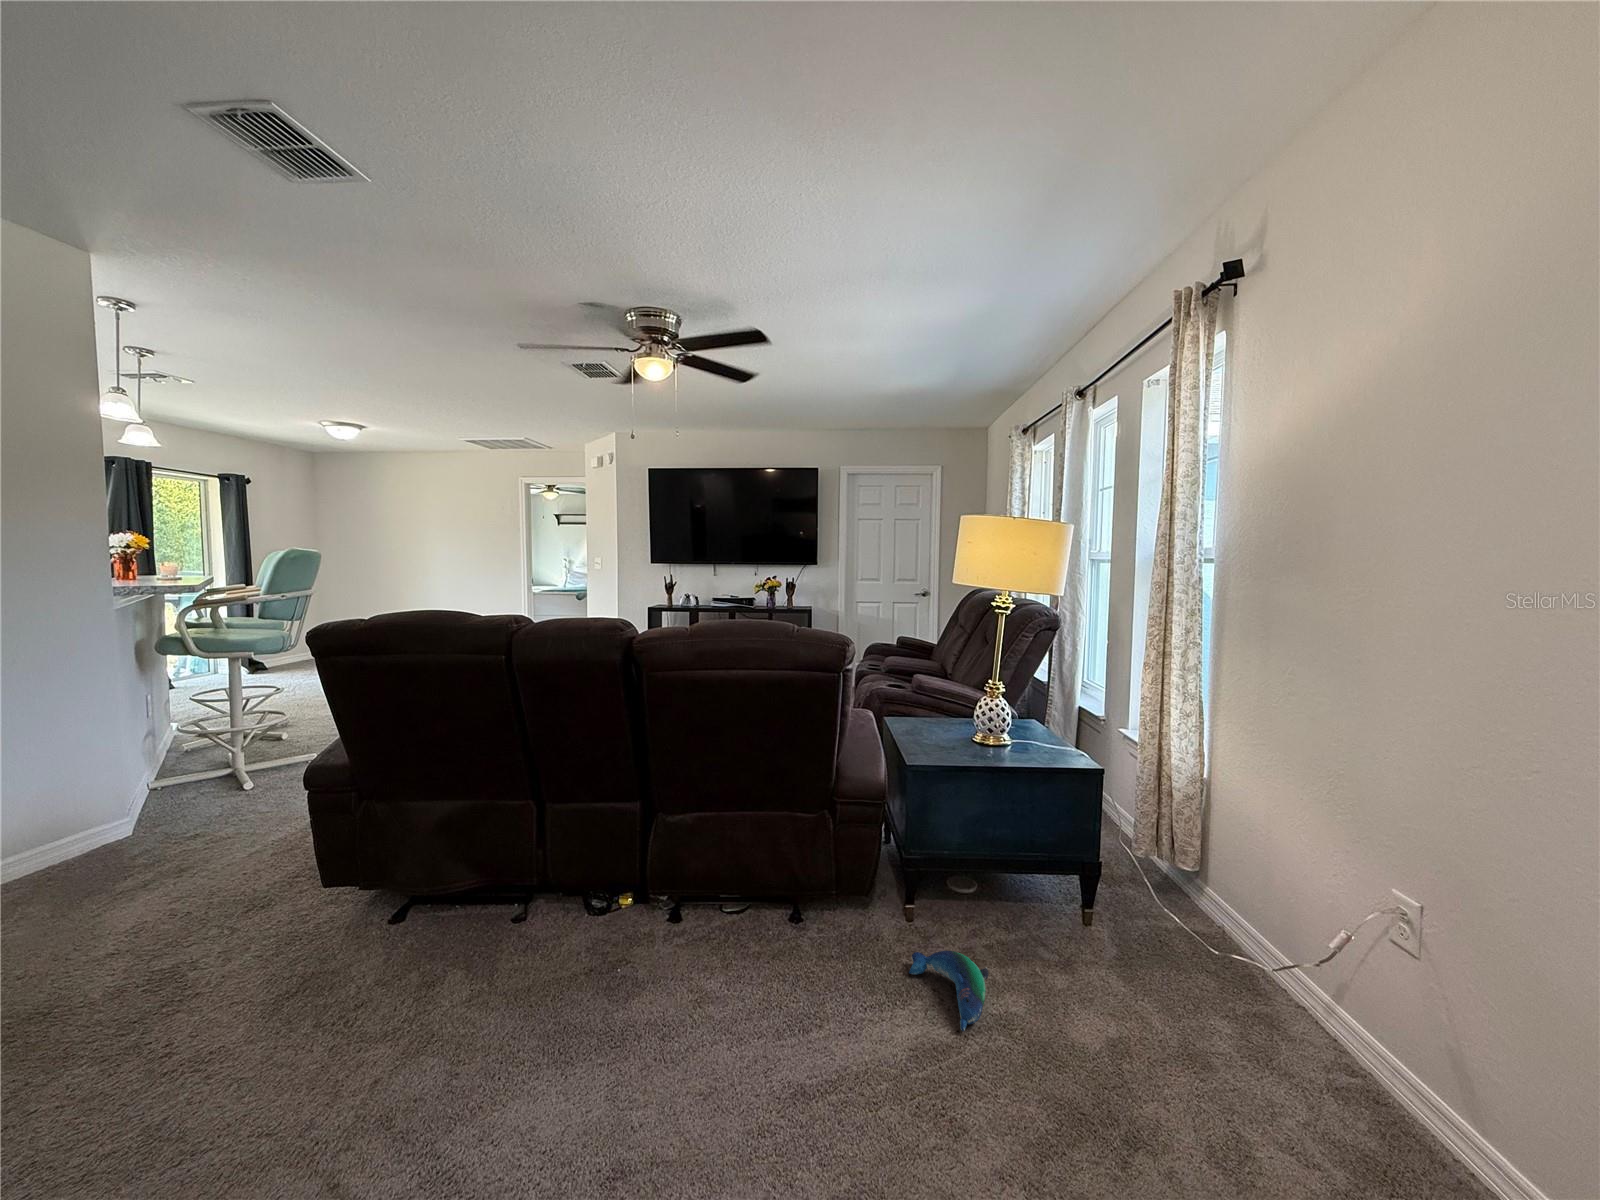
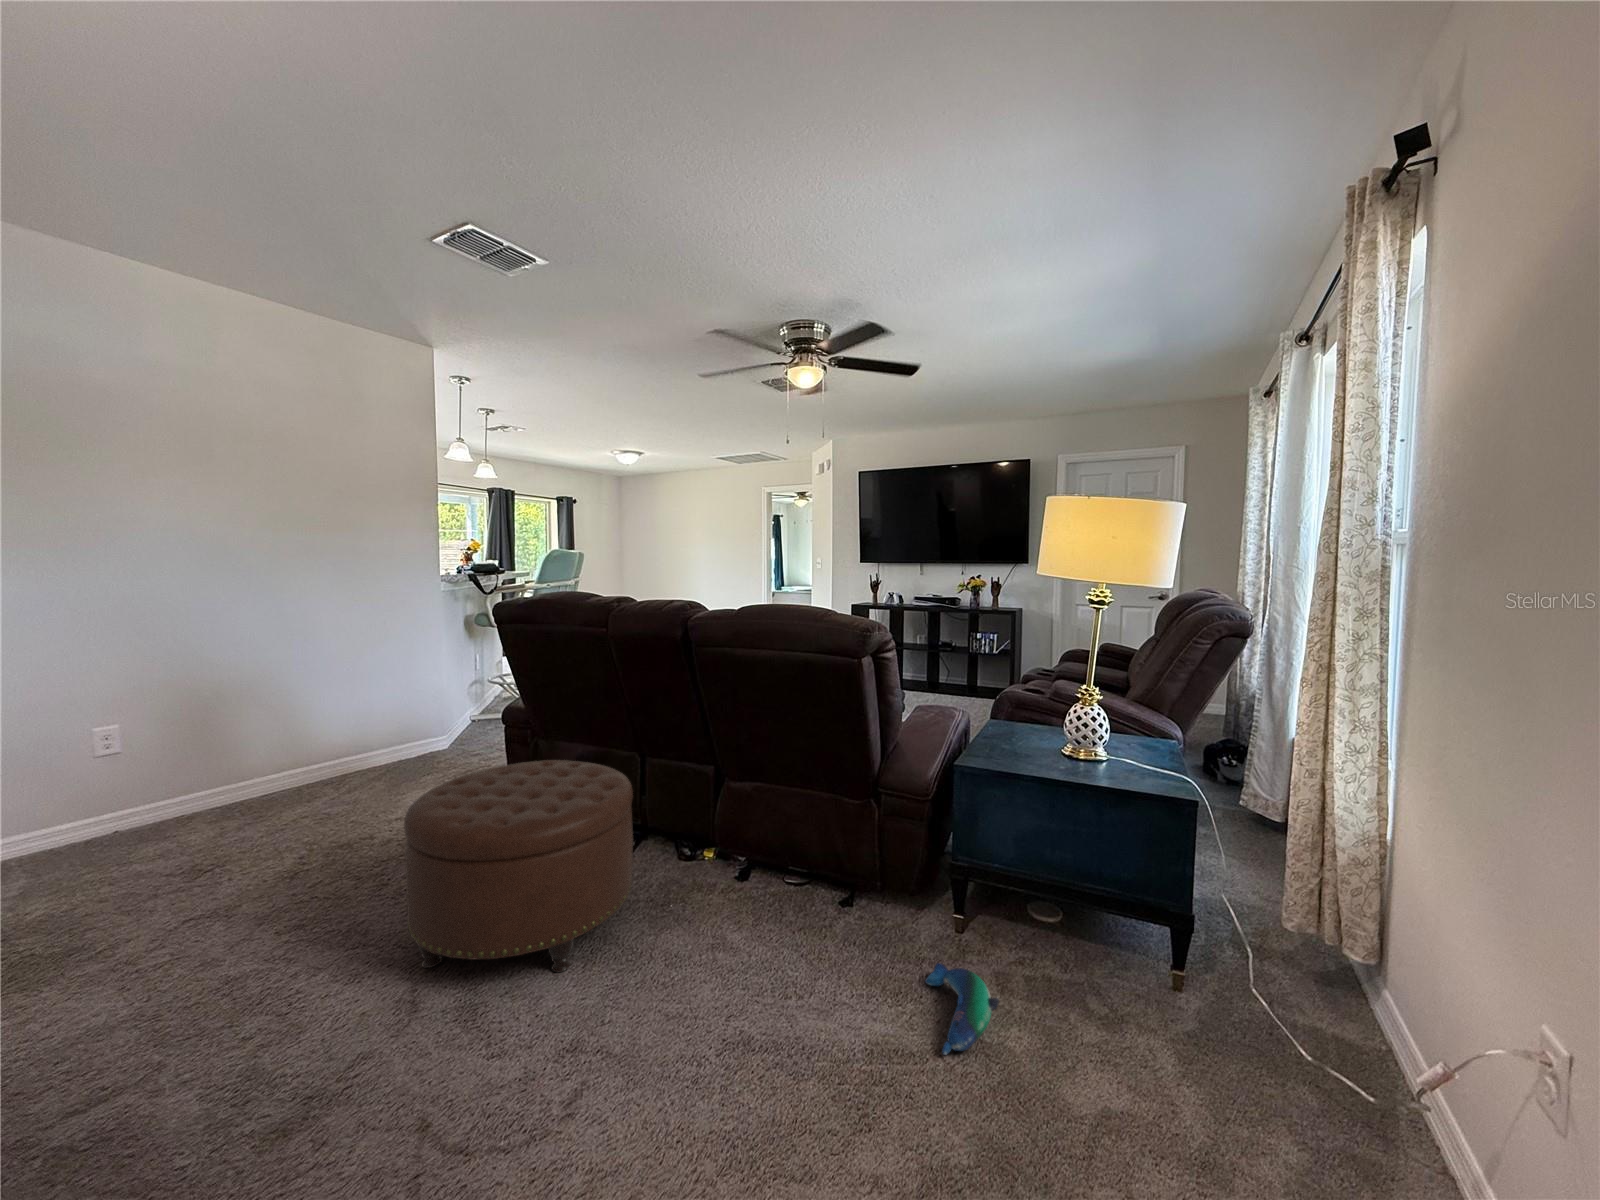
ottoman: none [277,823,581,1134] -> present [404,760,633,972]

